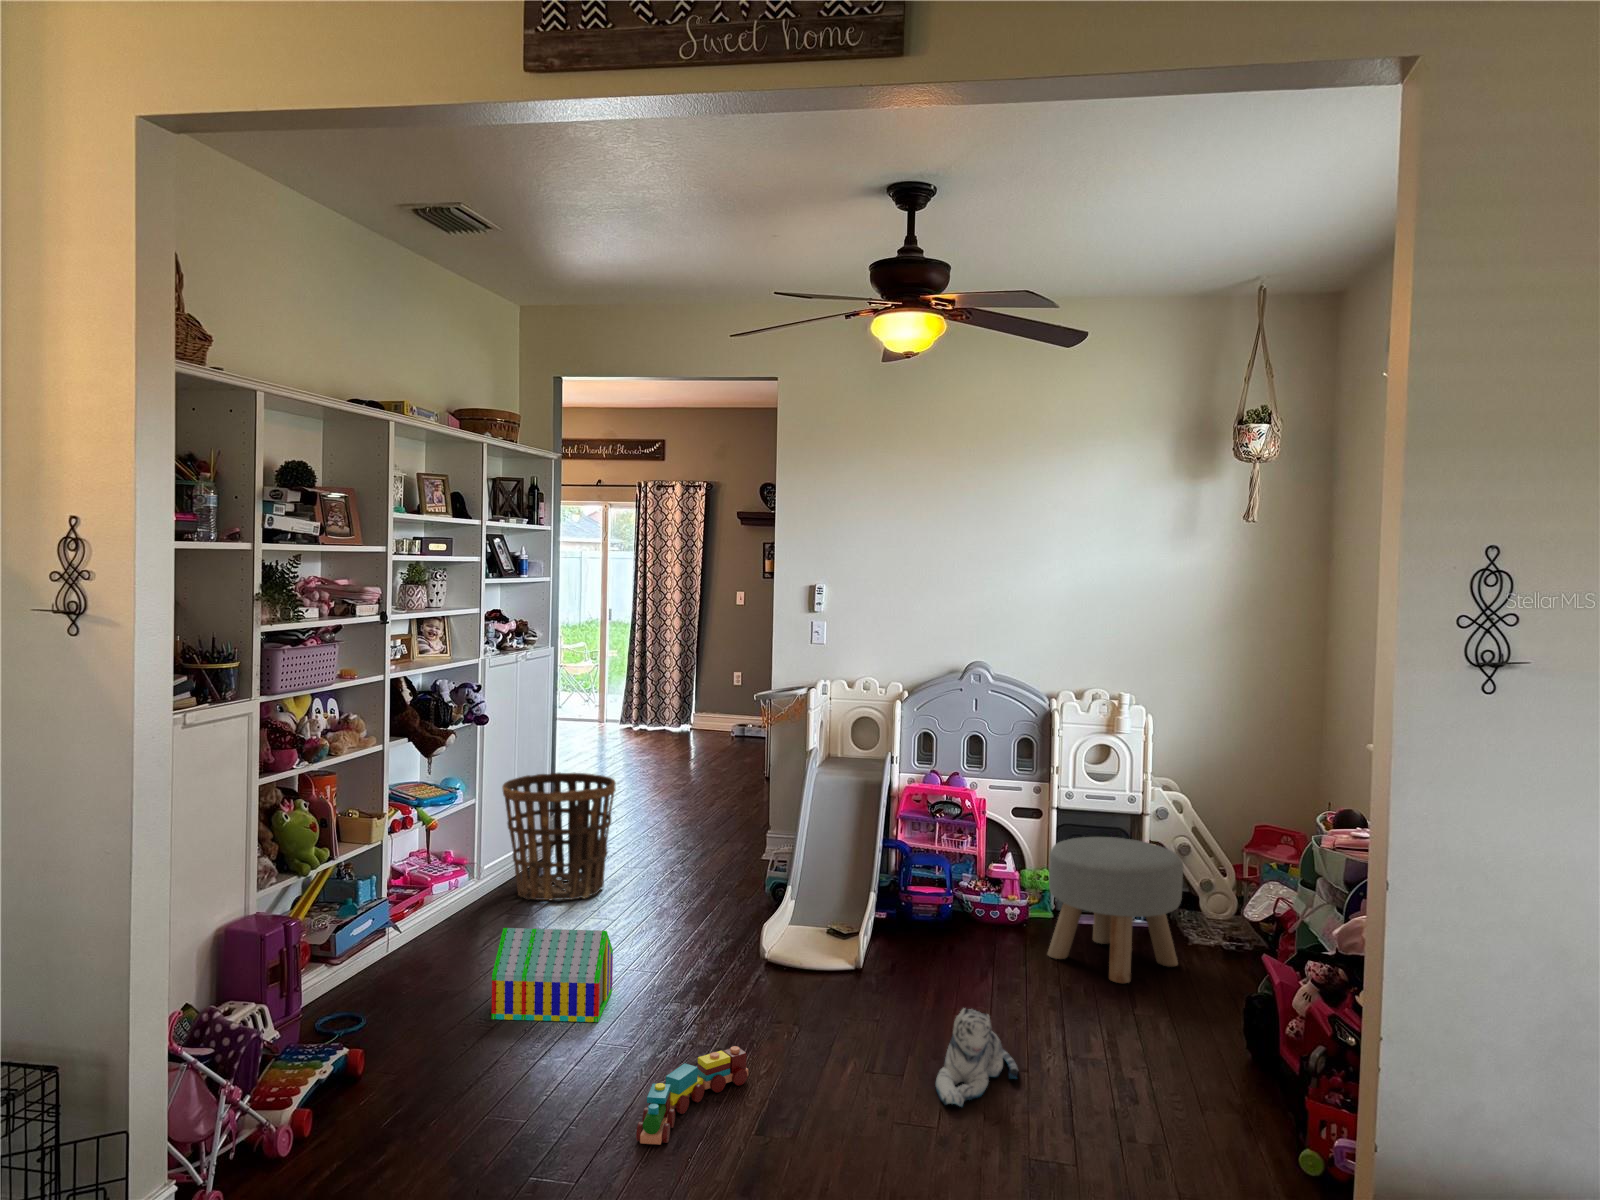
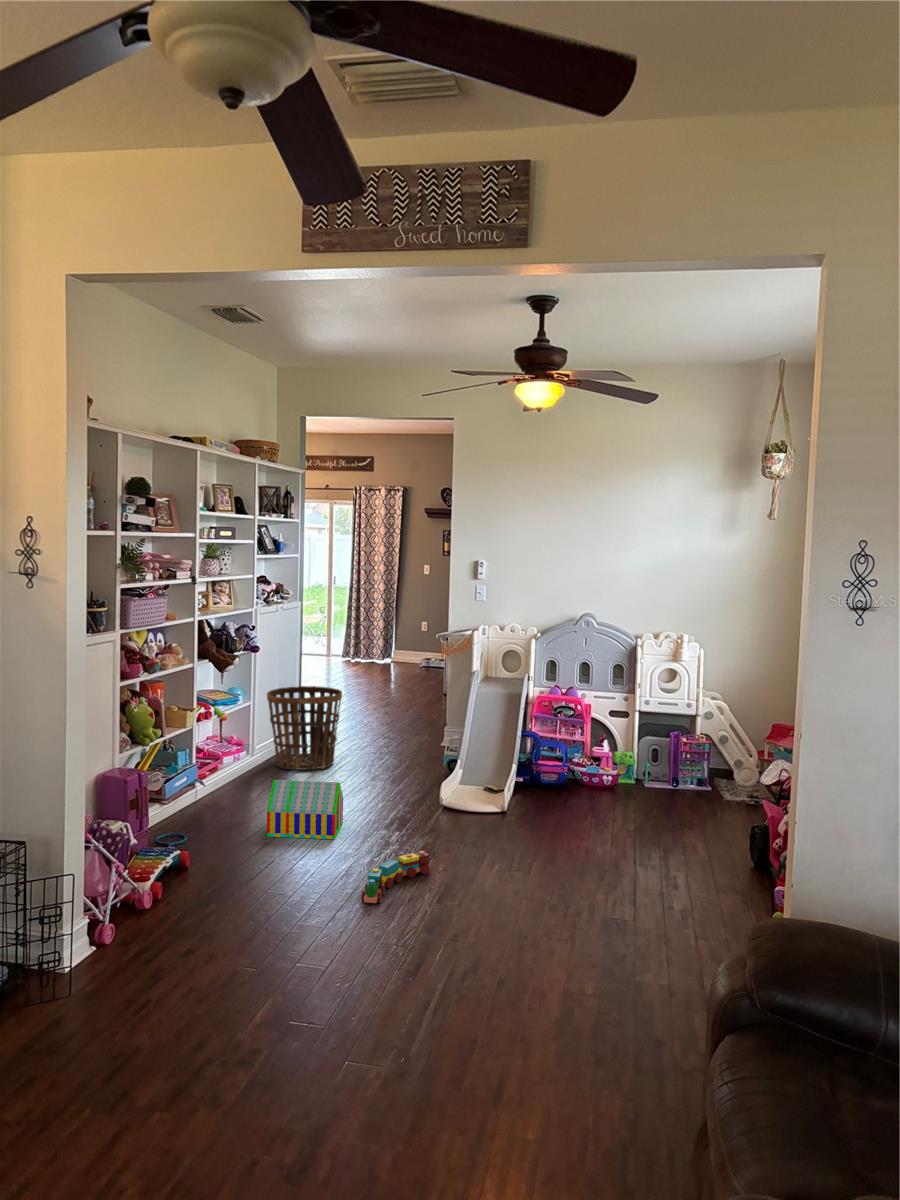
ottoman: present [1048,837,1183,983] -> none [629,730,720,824]
plush toy: present [935,1008,1018,1107] -> none [548,829,602,888]

